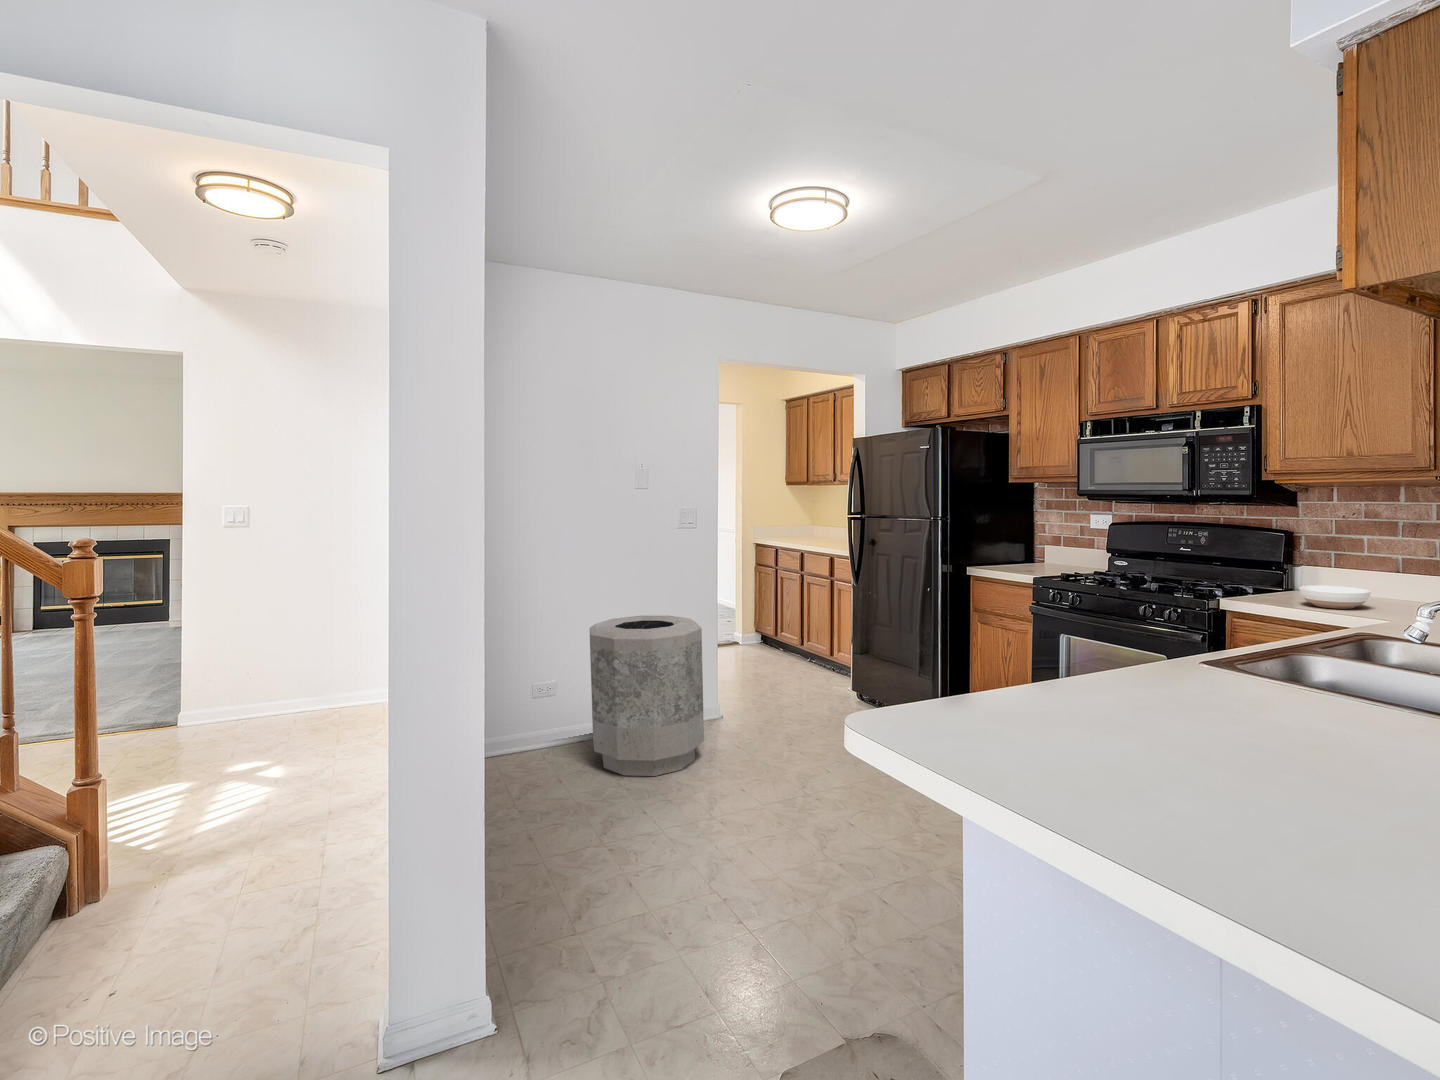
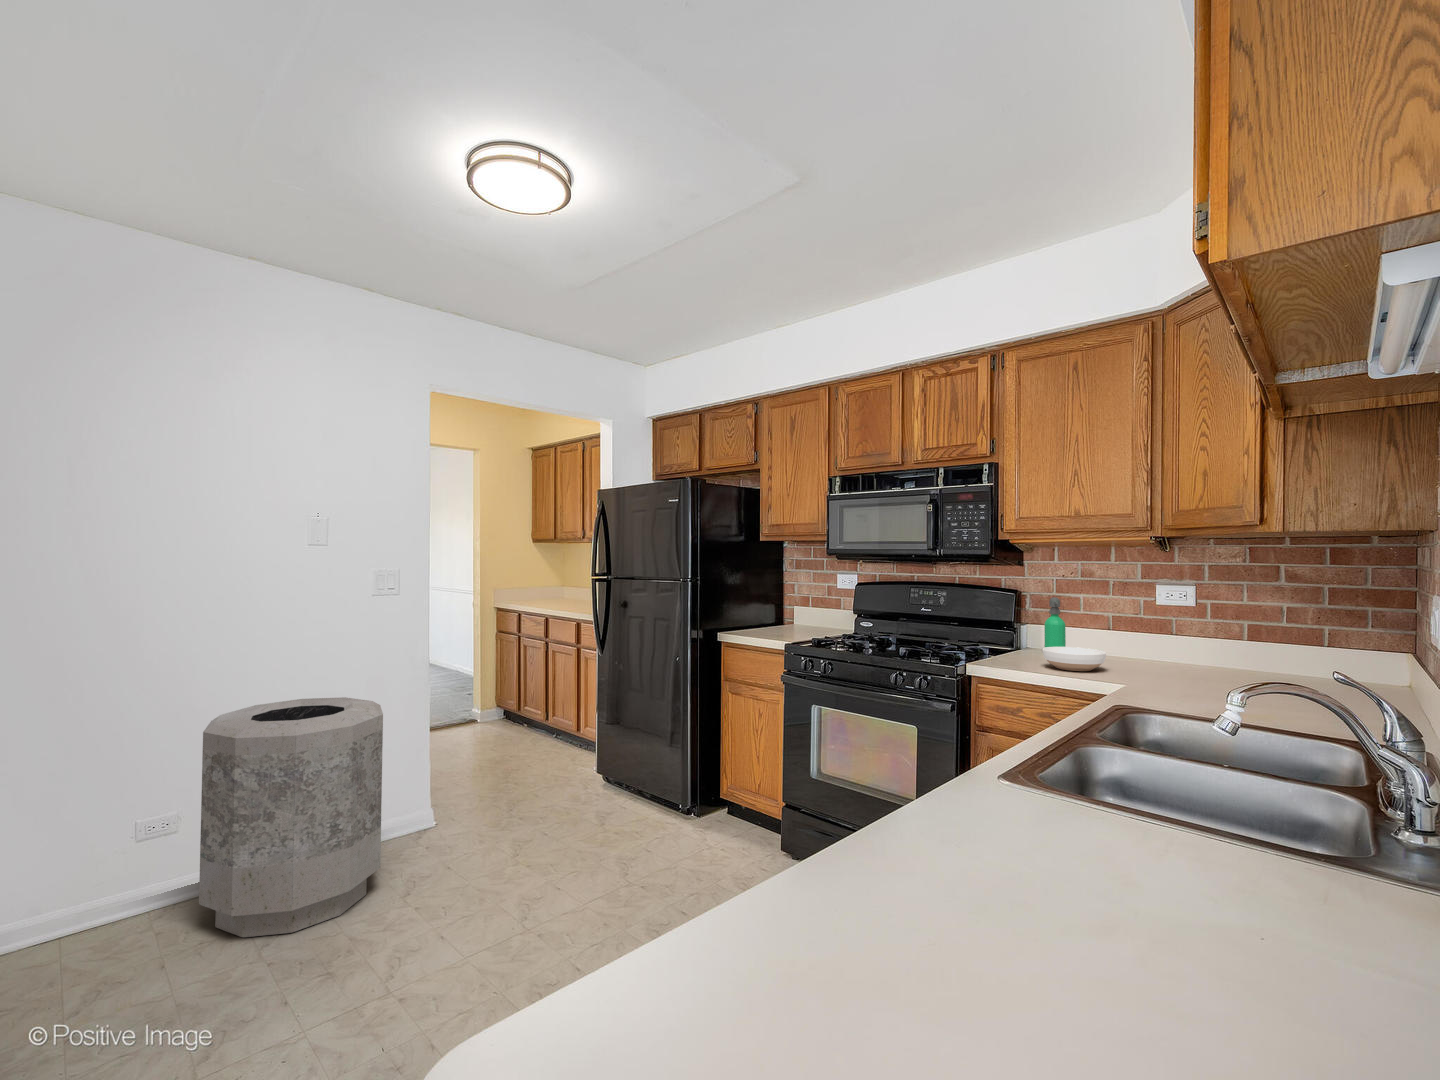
soap dispenser: none [1313,537,1339,593] -> present [1044,597,1066,647]

